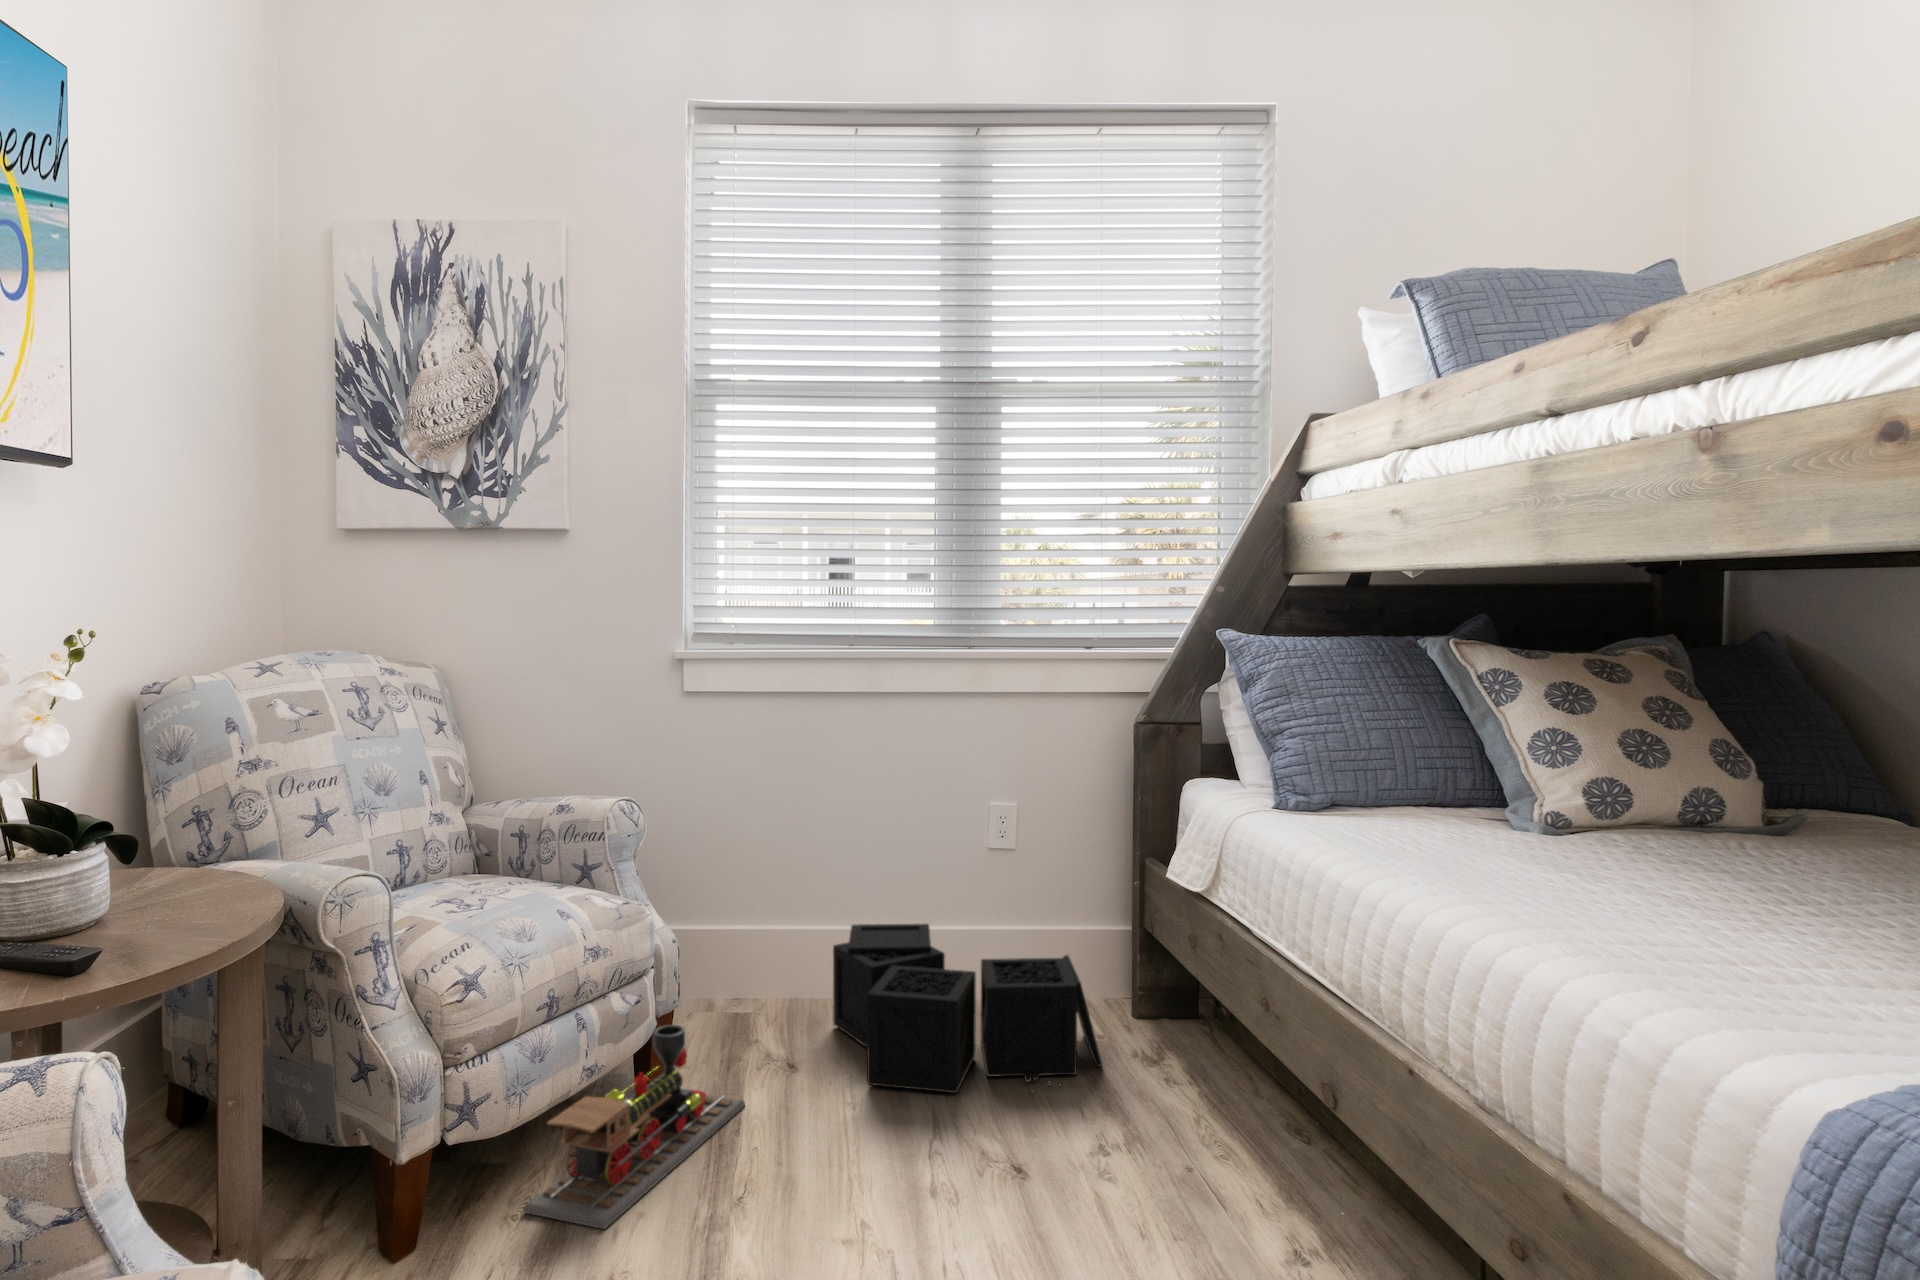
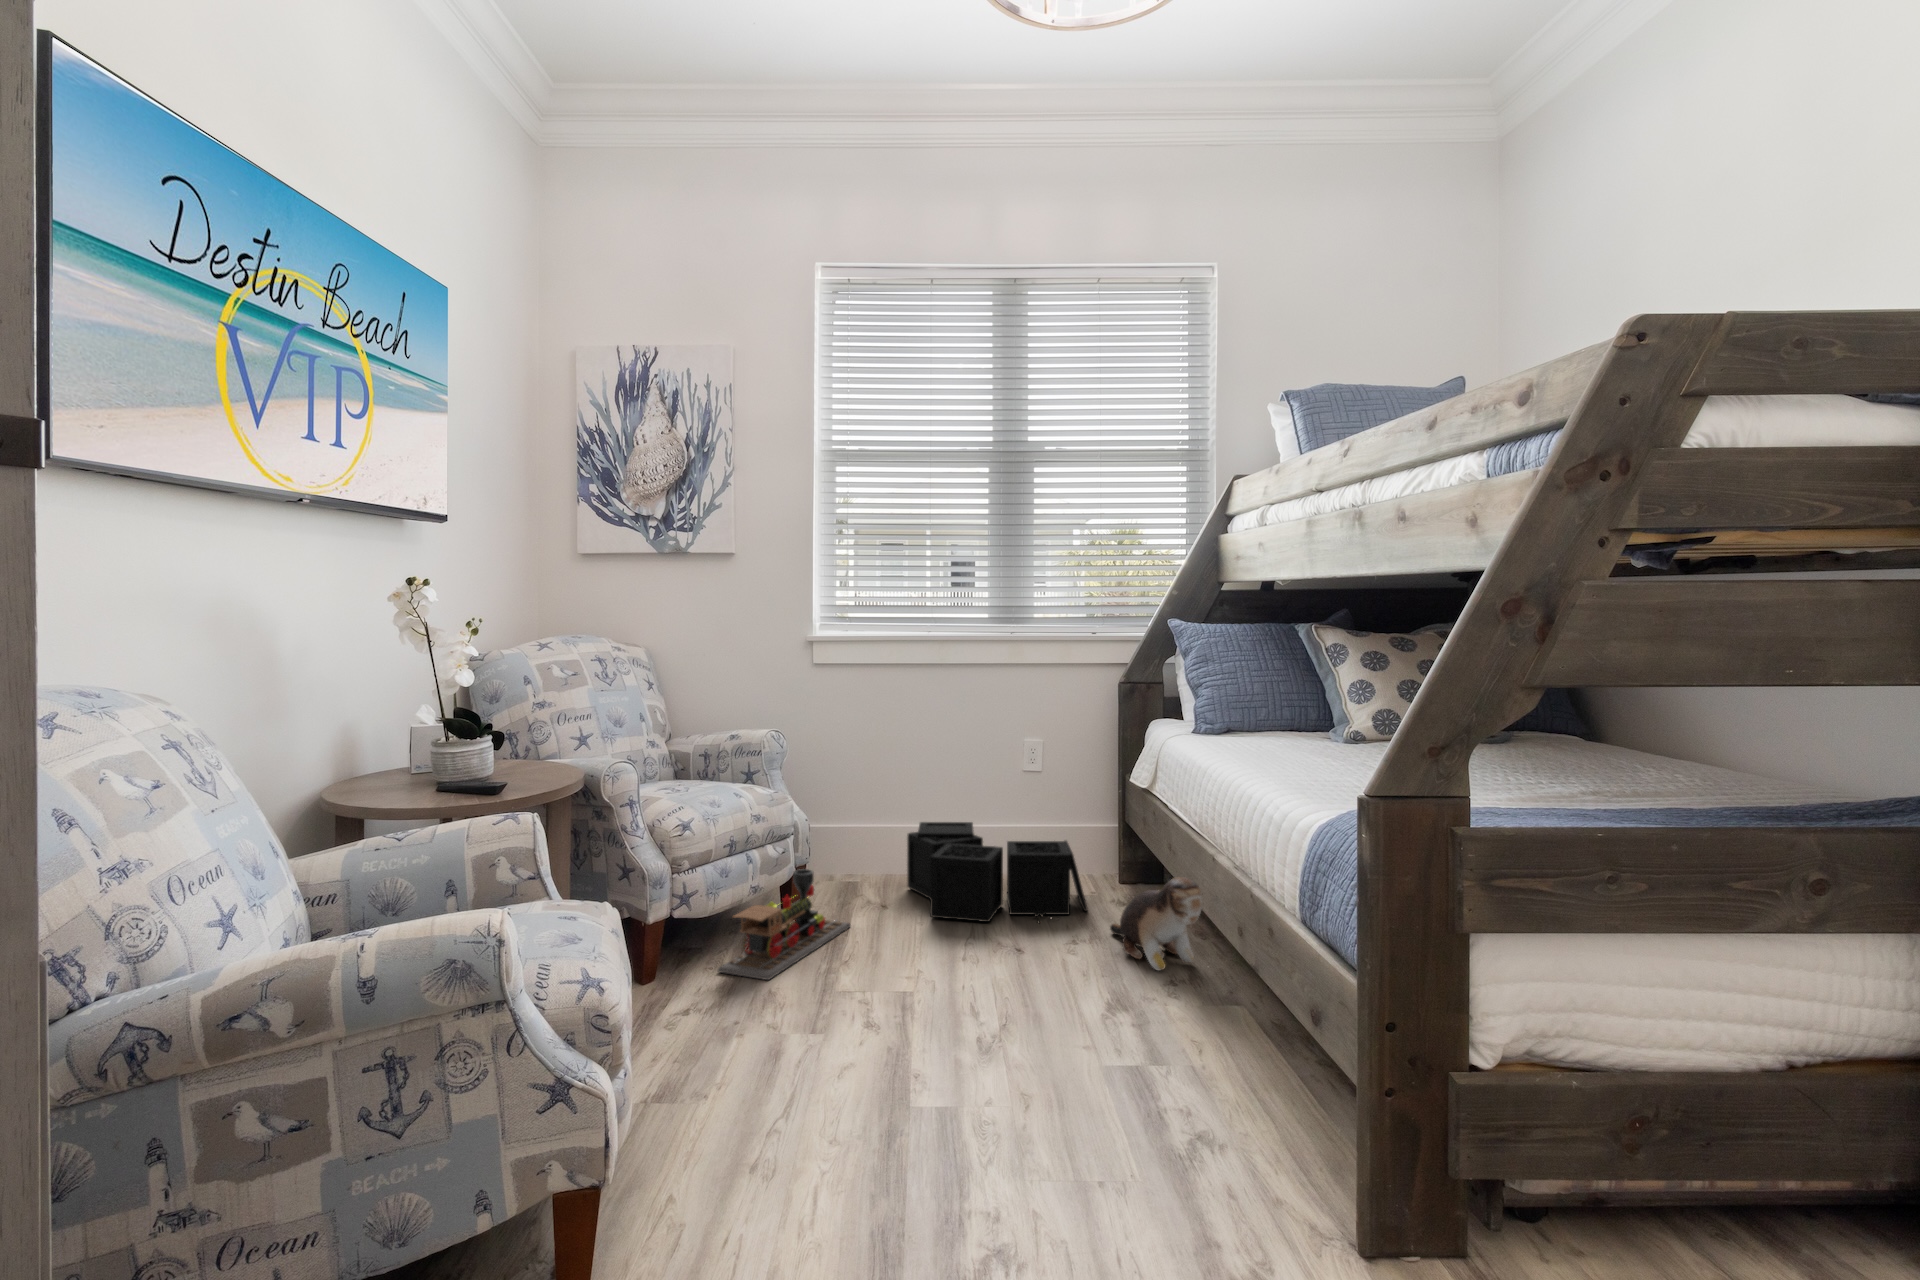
plush toy: none [1141,1046,1313,1193] -> present [1110,877,1202,971]

